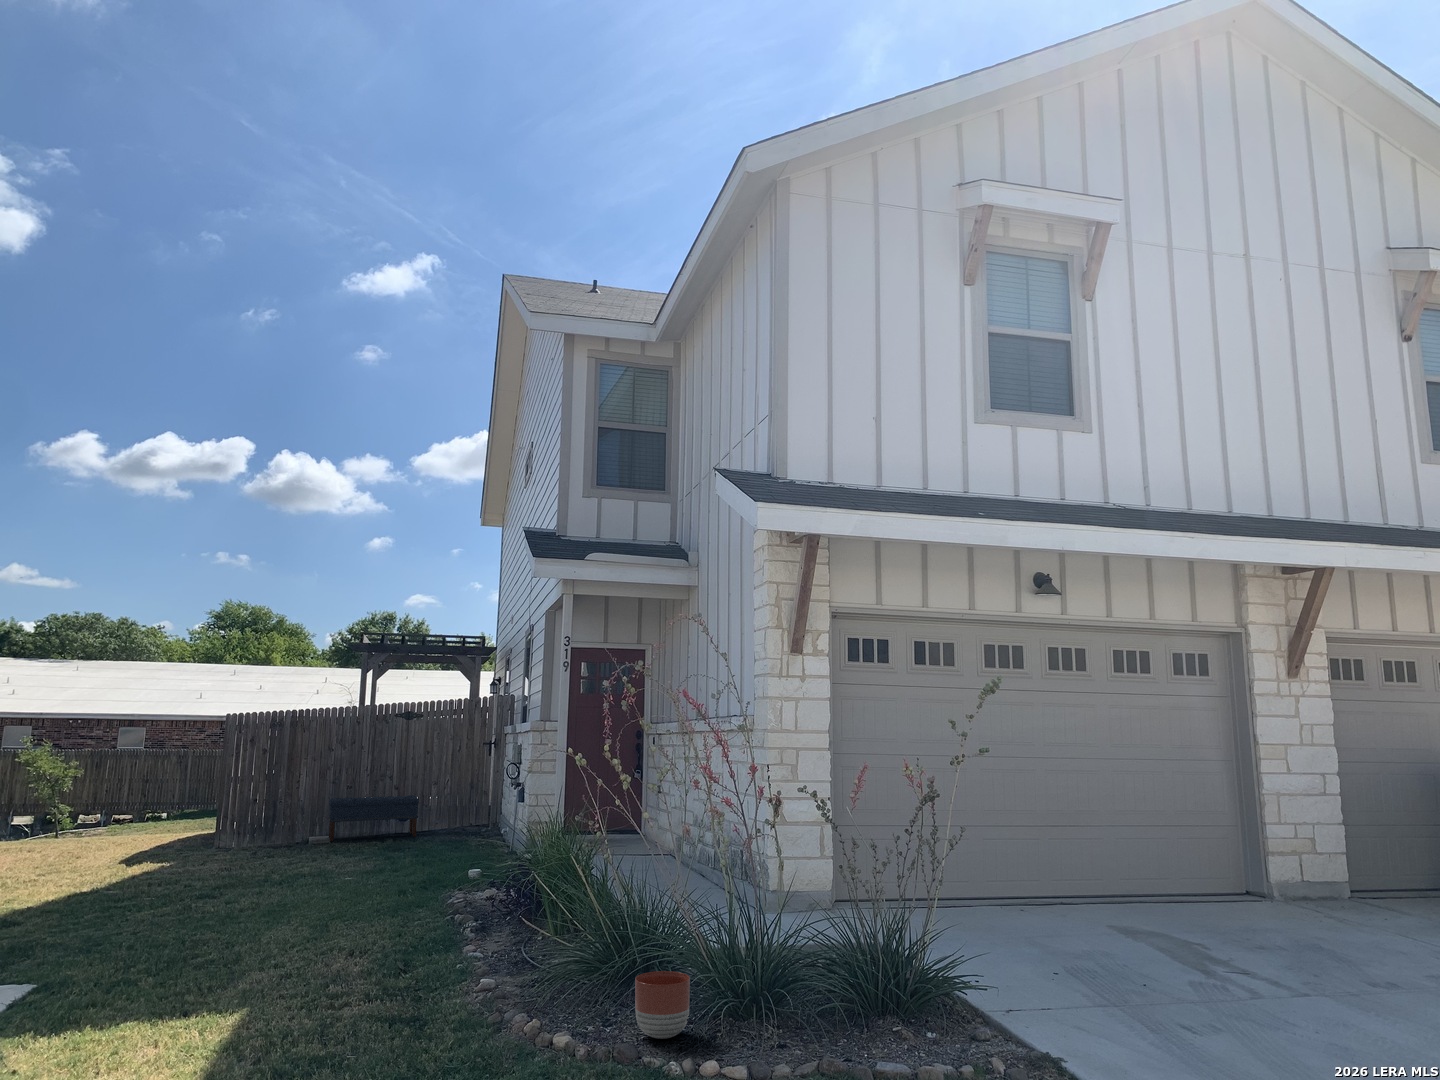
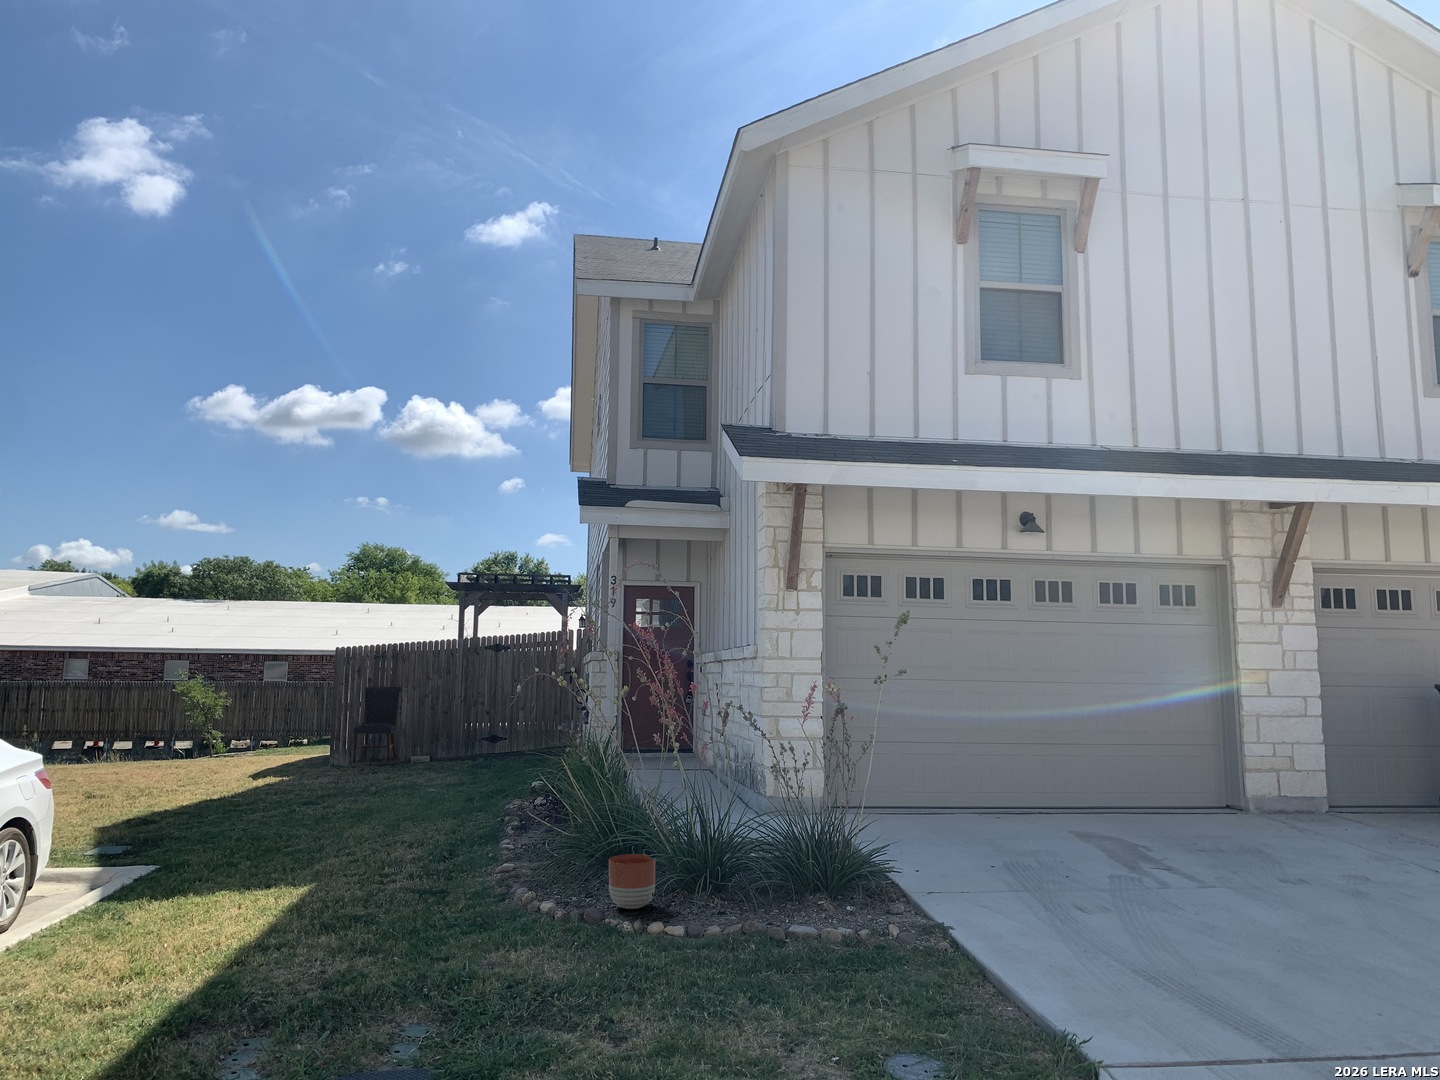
chair: none [246,758,303,846] -> present [353,687,402,762]
bench: present [329,795,419,841] -> none [425,720,502,759]

